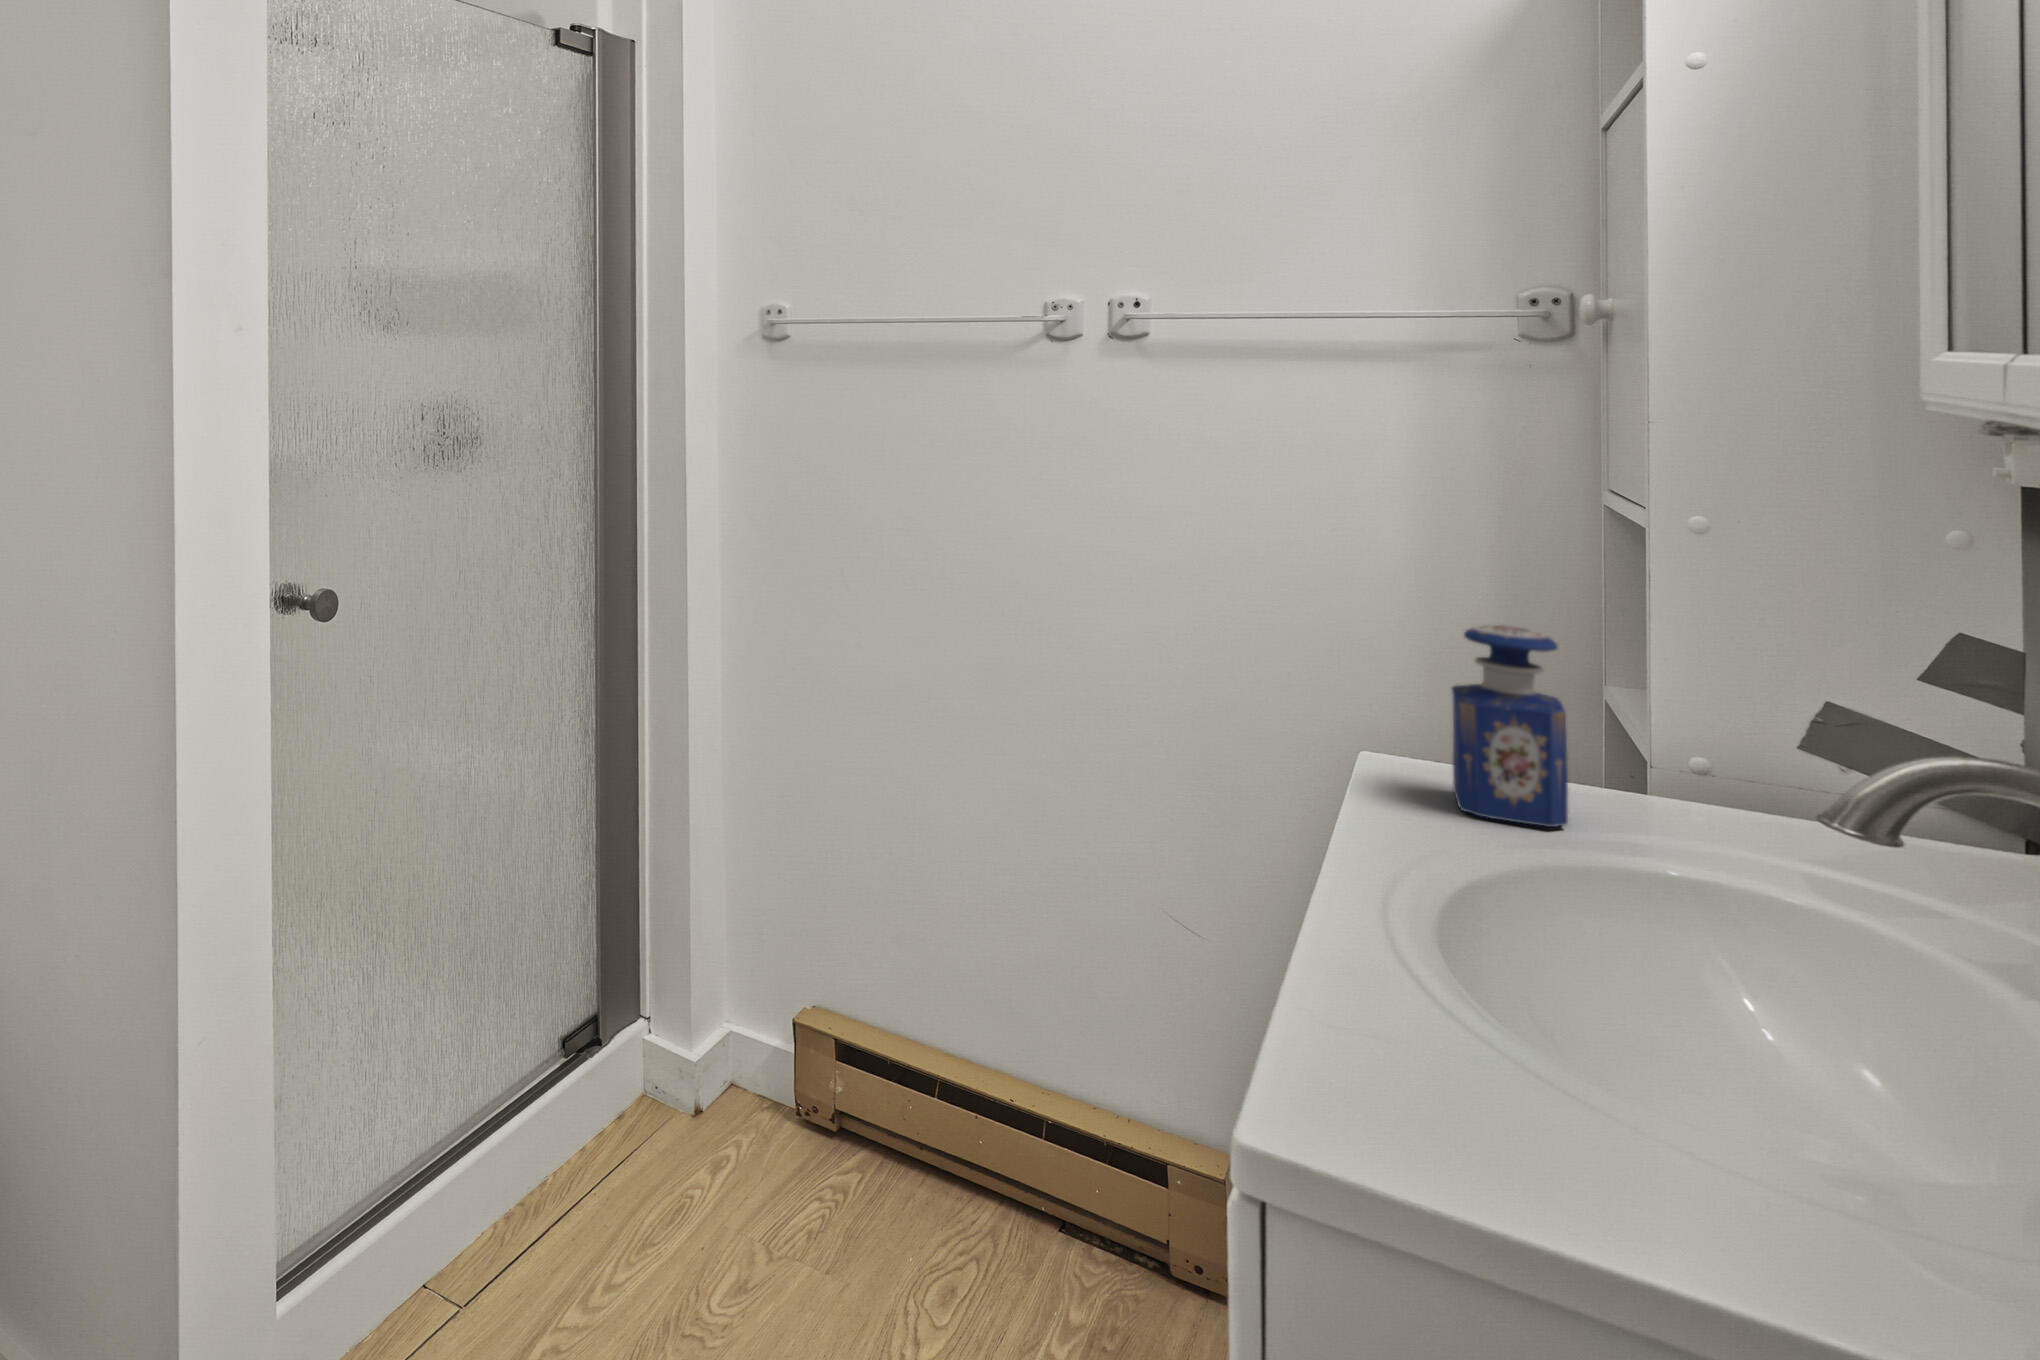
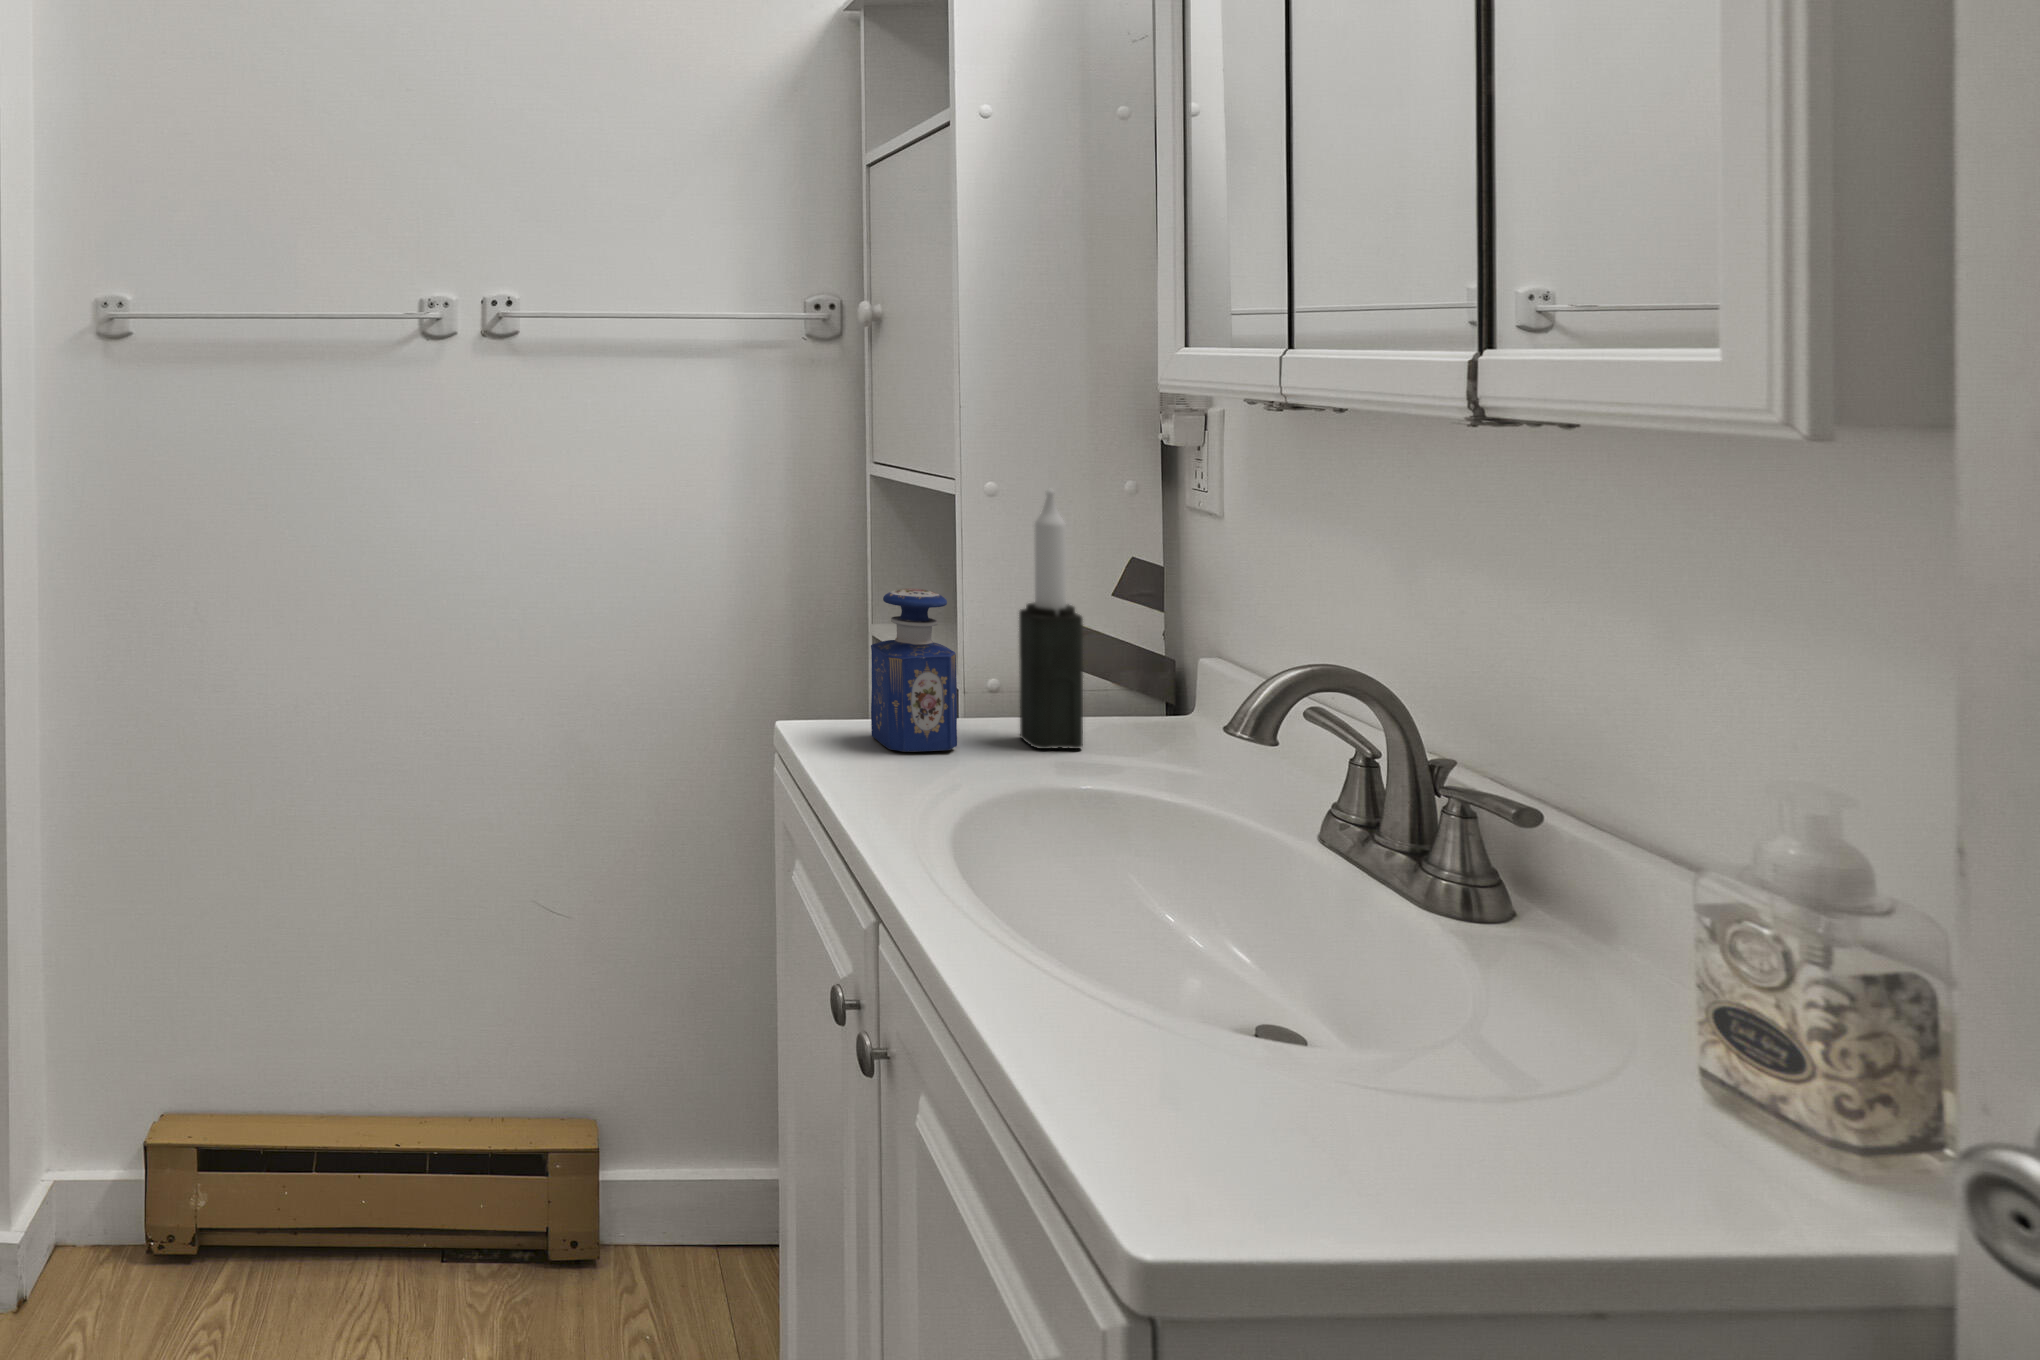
candle: none [1690,519,1791,867] -> present [1019,489,1083,749]

